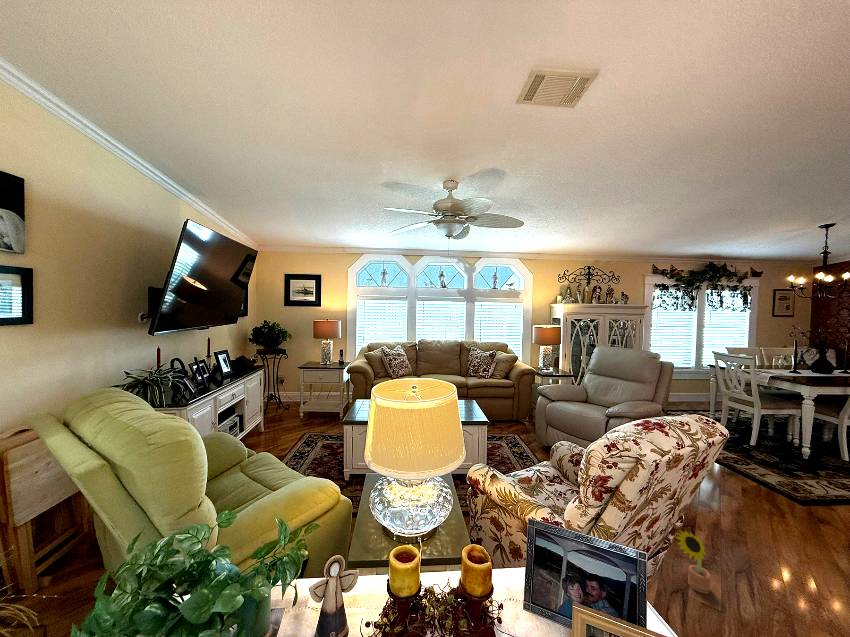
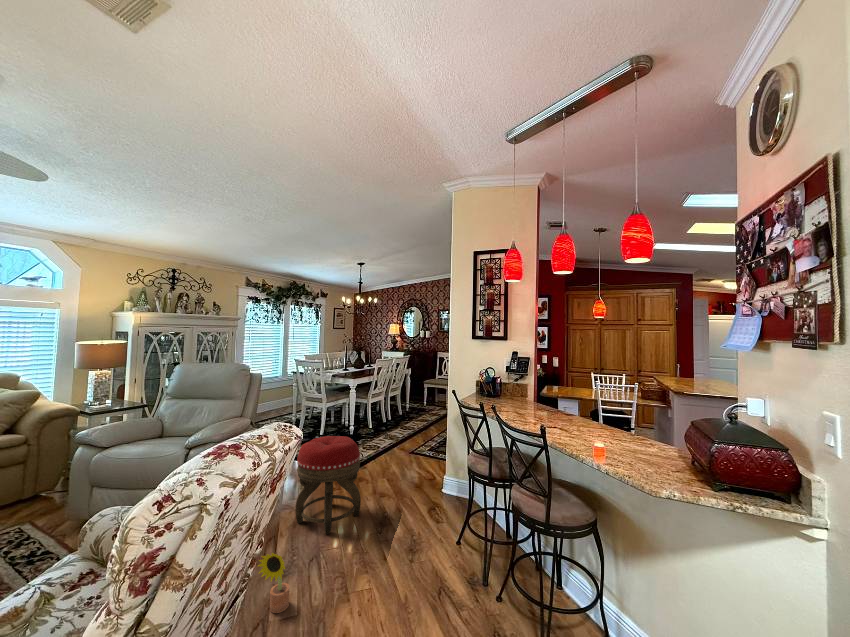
footstool: none [716,444,817,557] -> present [295,436,361,534]

